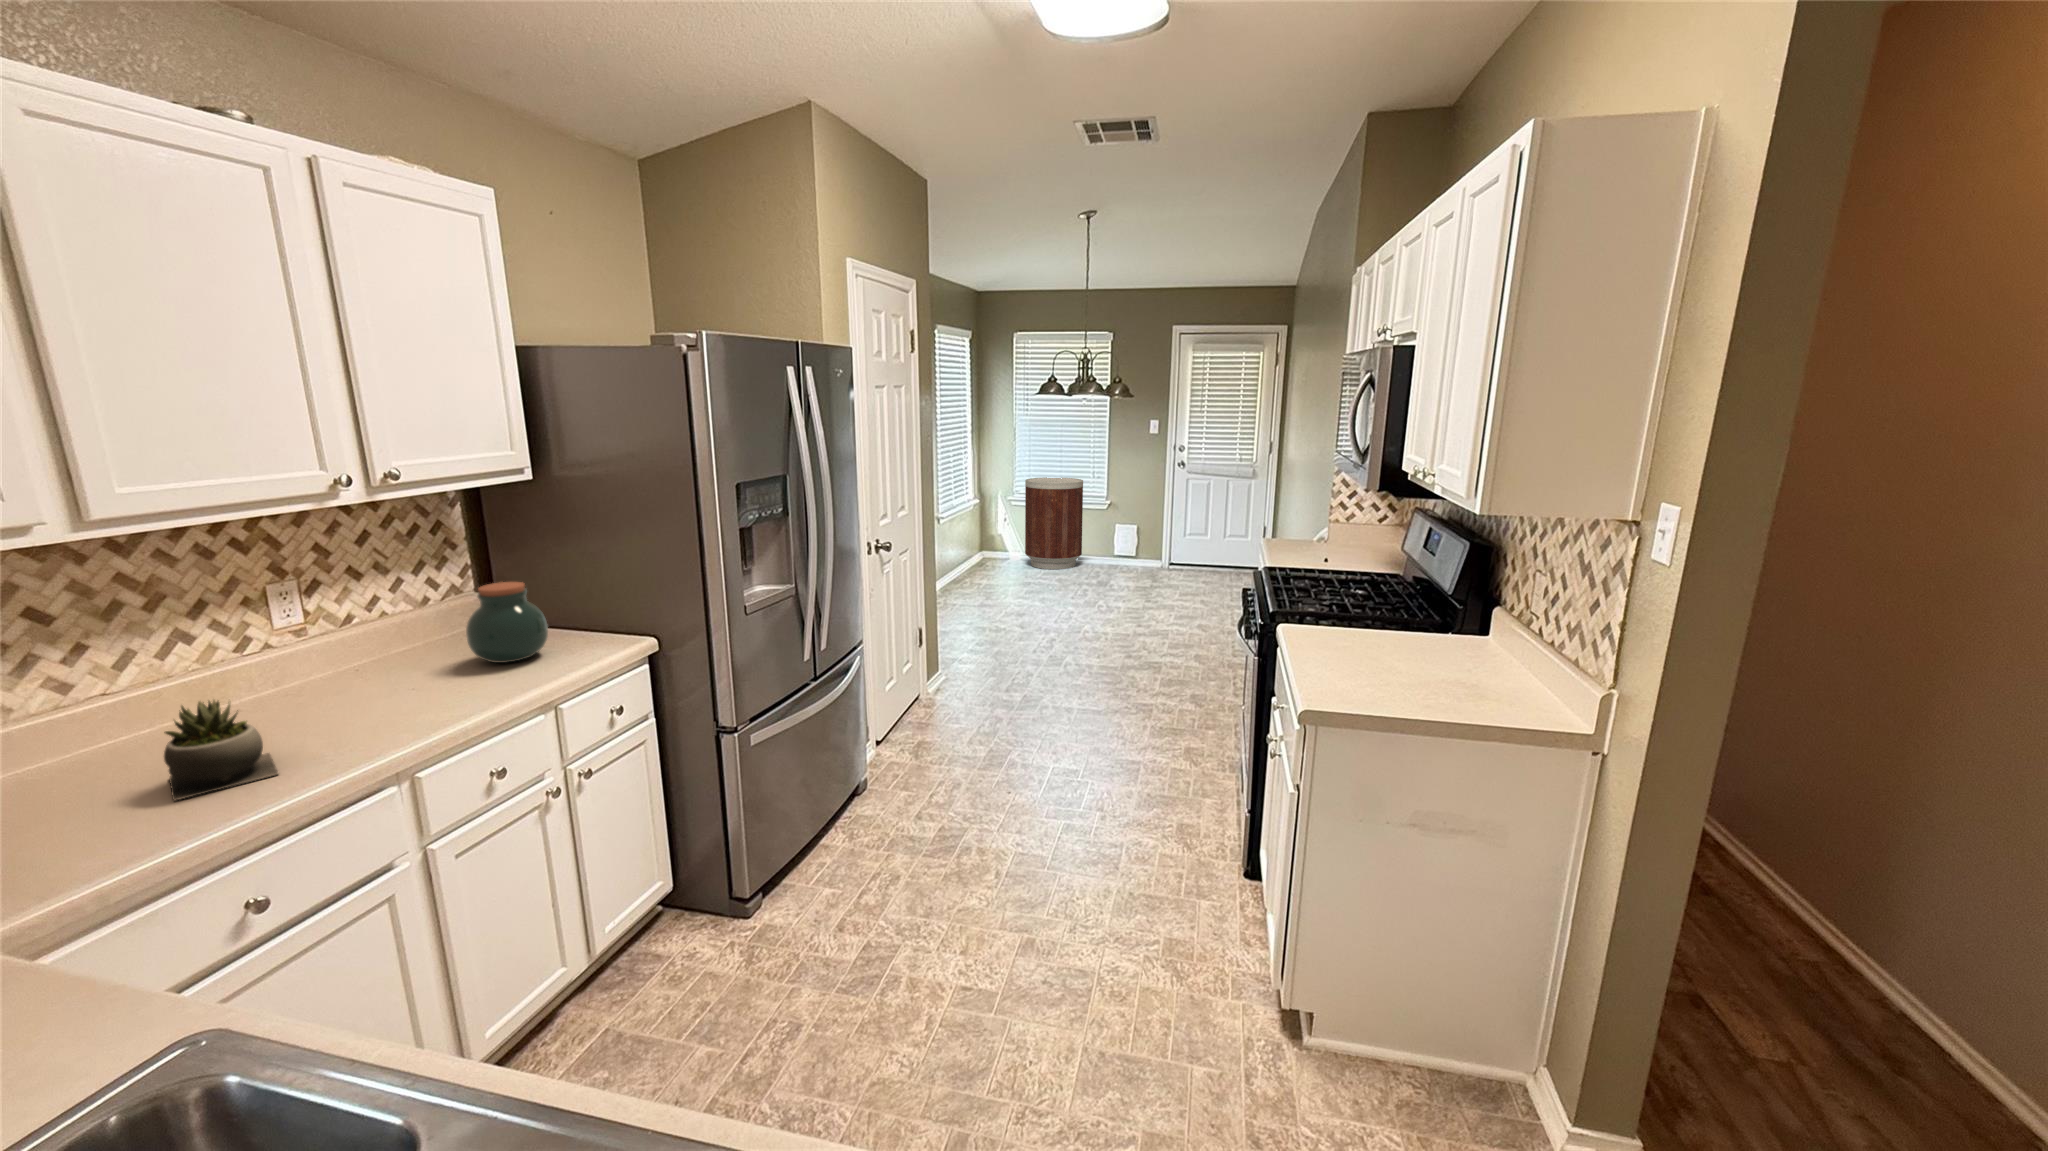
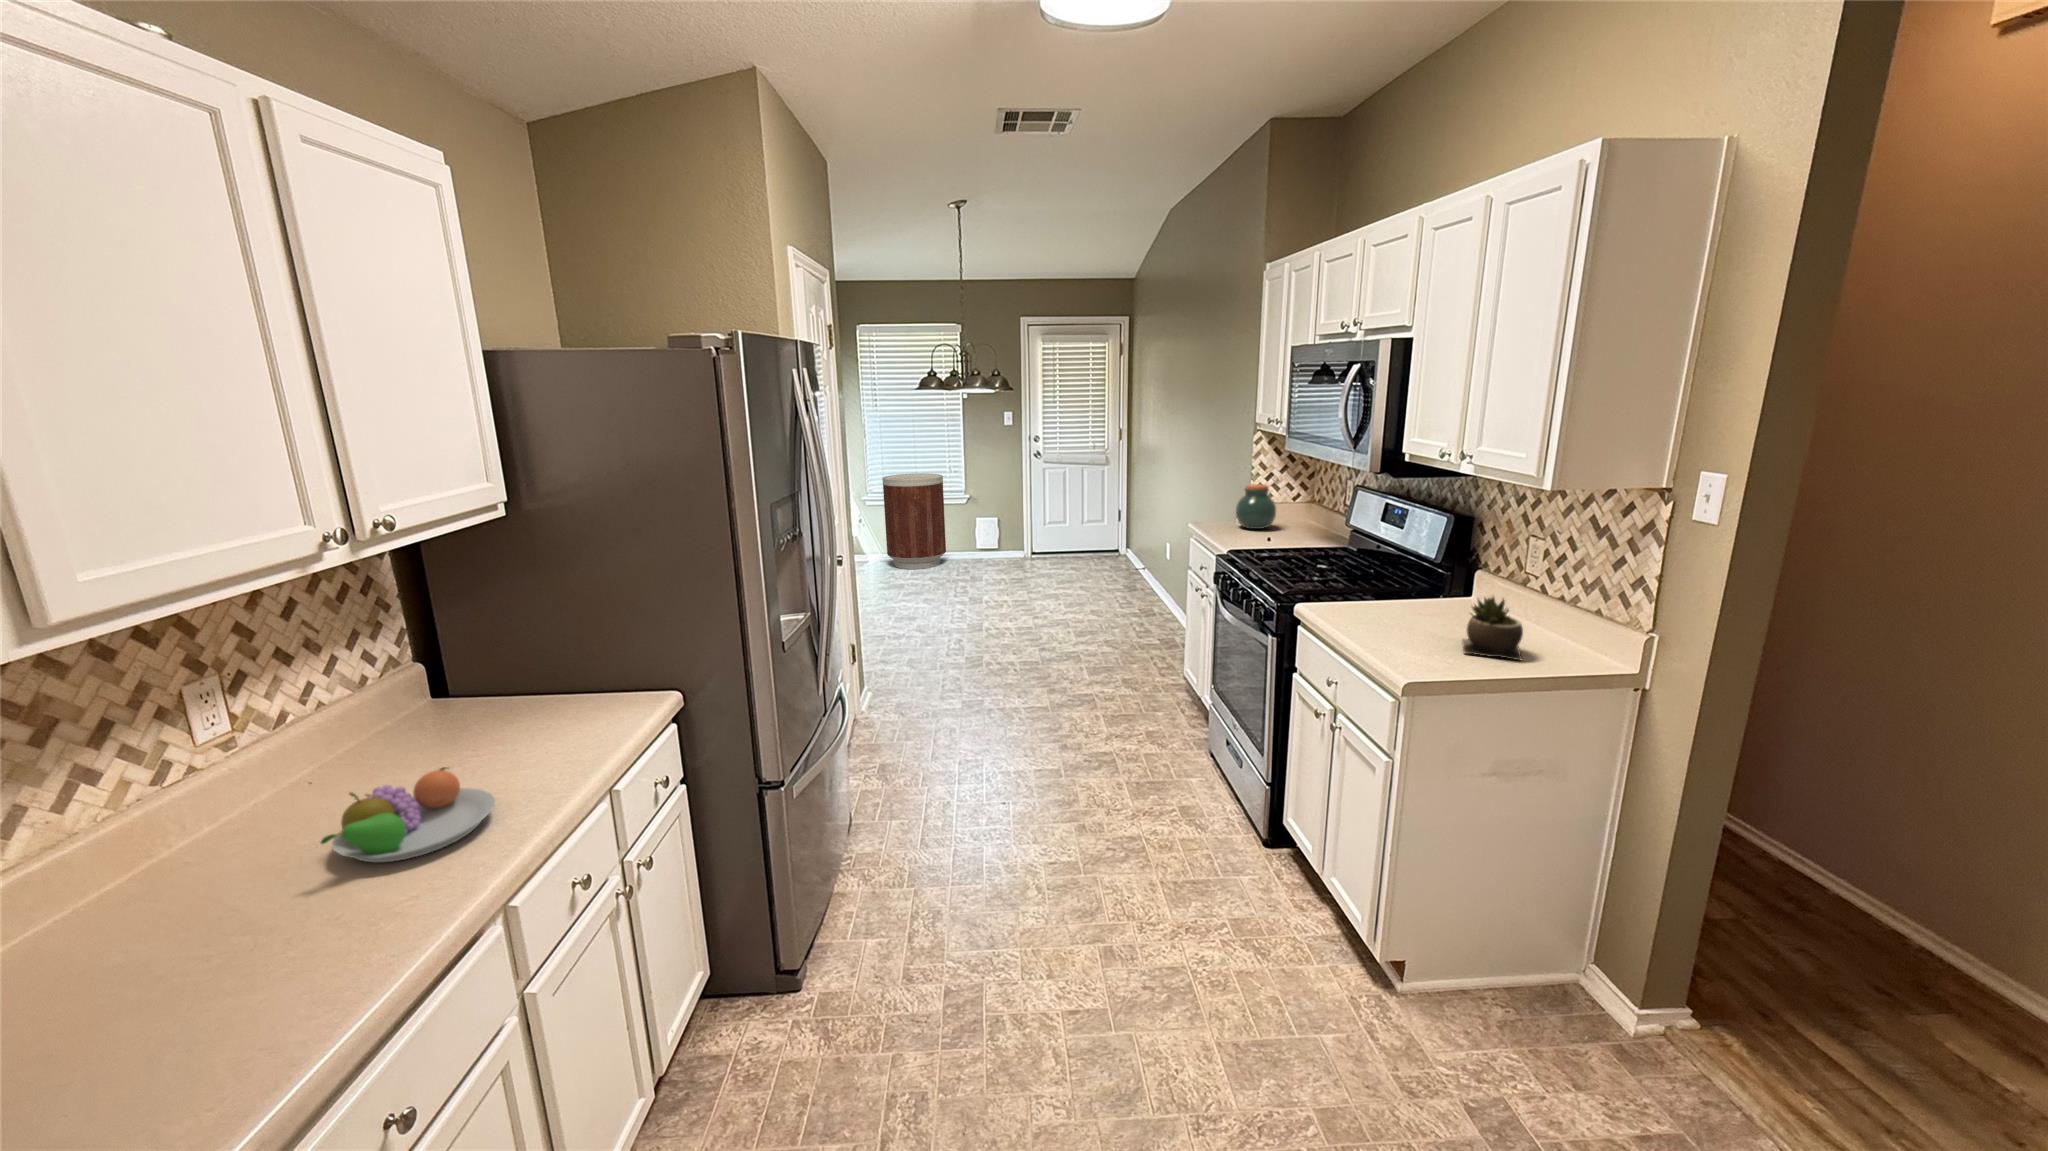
jar: present [466,582,548,663] -> present [1236,484,1276,529]
fruit bowl: none [297,667,445,729] -> present [321,767,495,863]
succulent plant: present [164,700,278,801] -> present [1462,597,1523,660]

